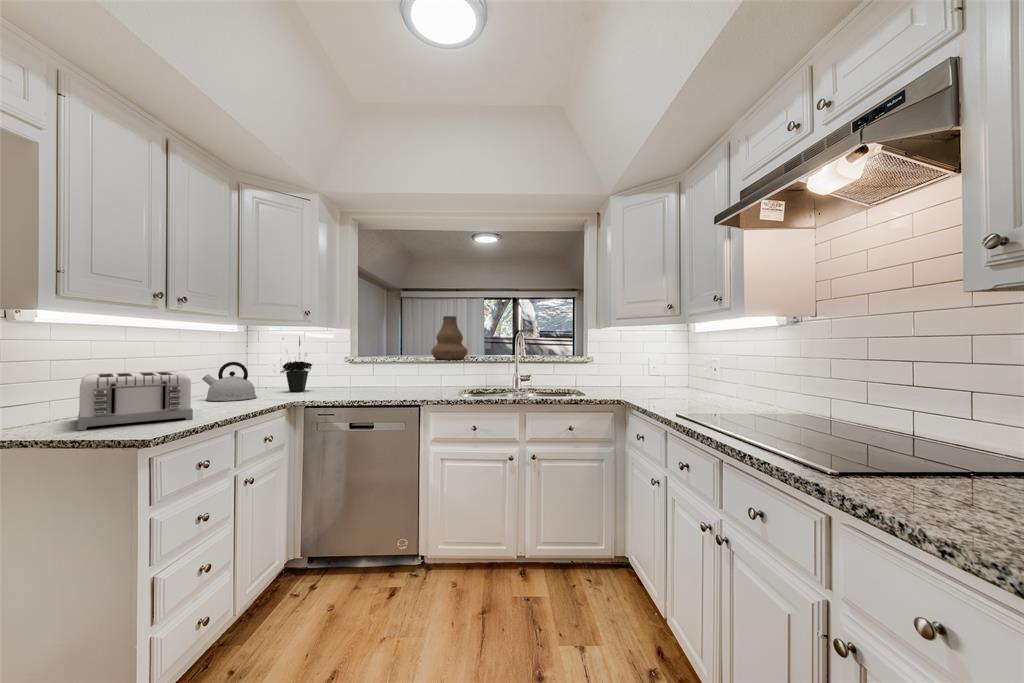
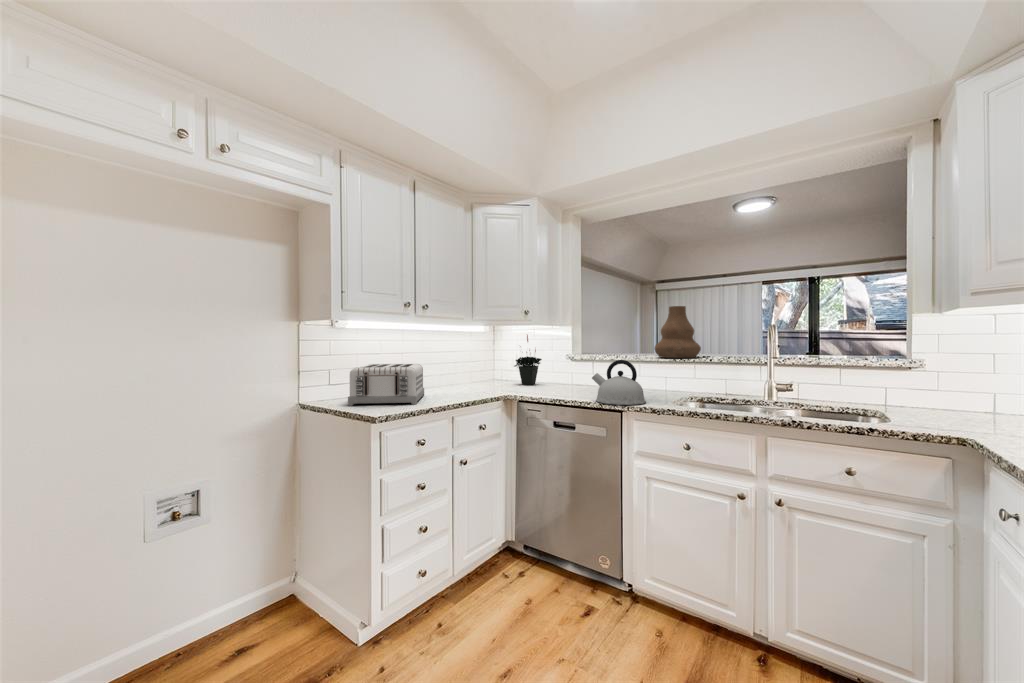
kettle: present [202,362,257,401] -> present [592,360,645,405]

